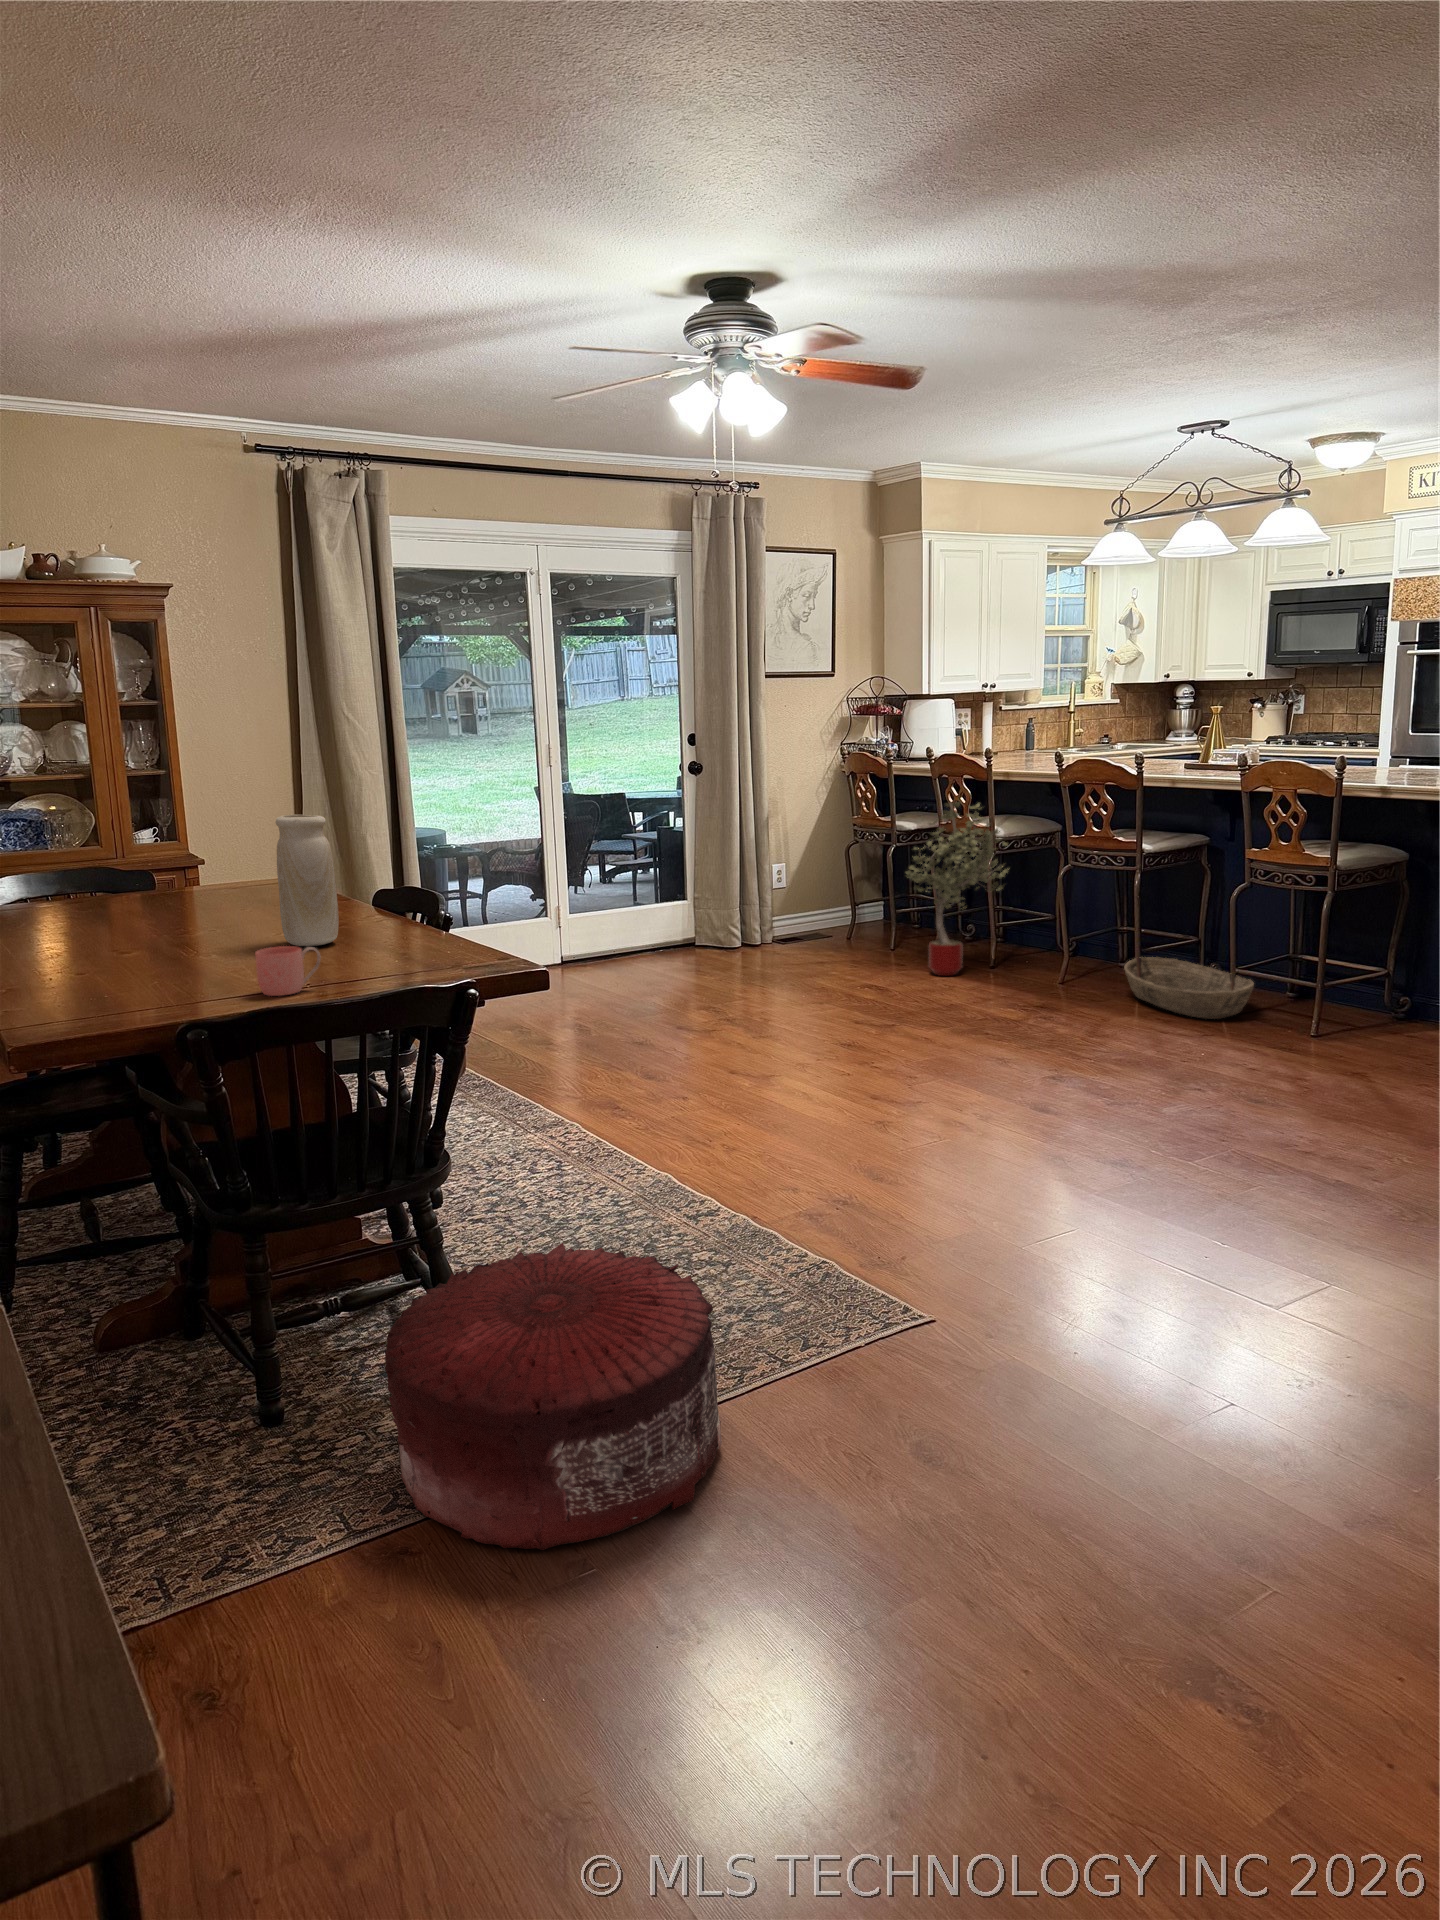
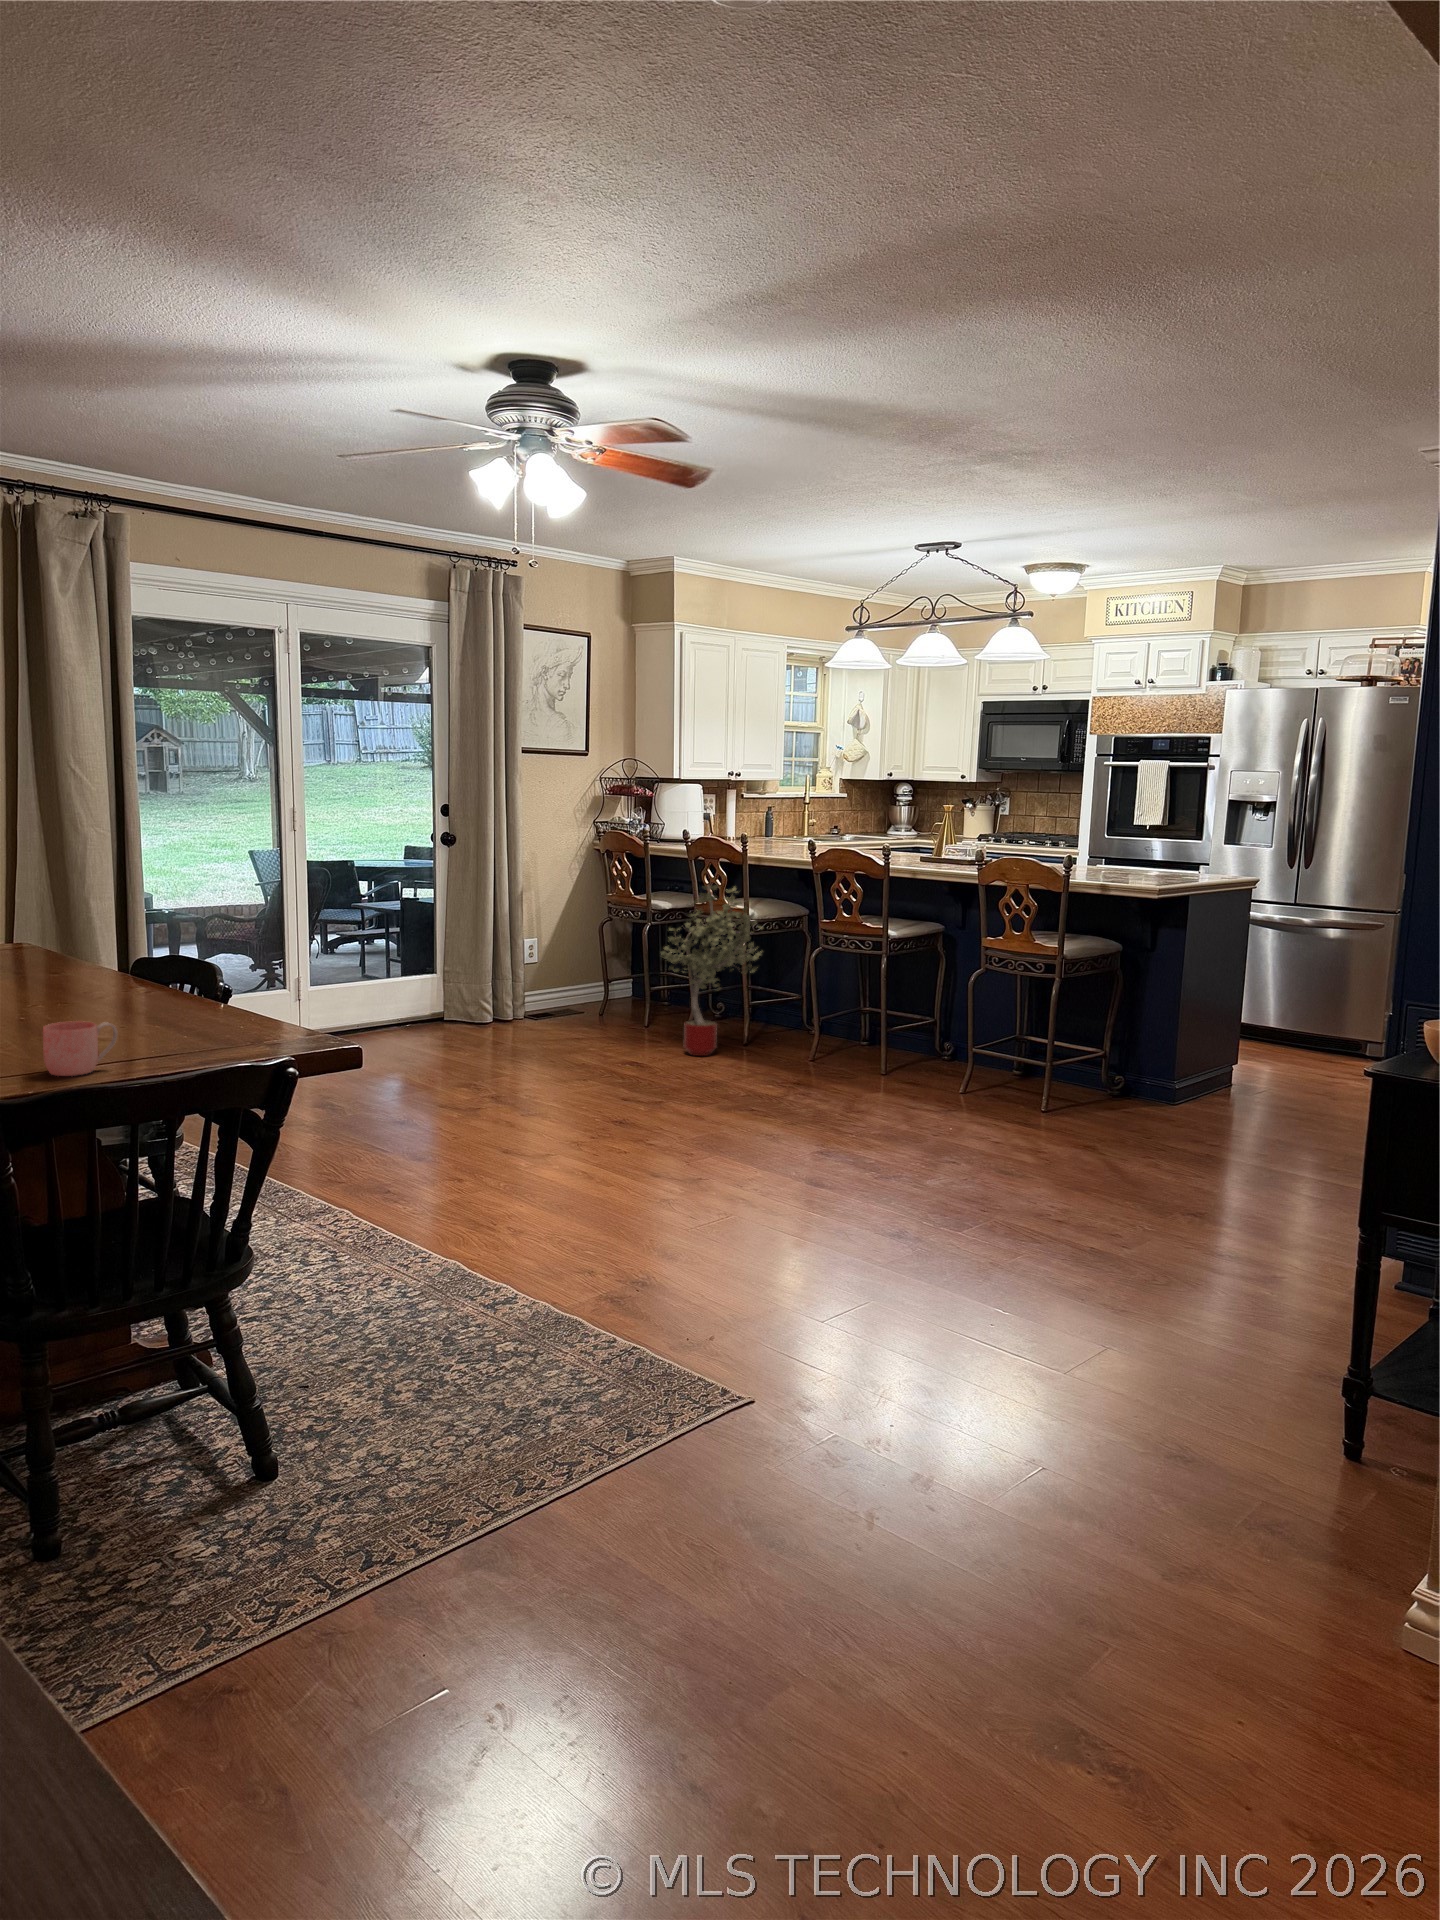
vase: present [275,815,339,946] -> none [46,877,115,1021]
basket: present [1124,957,1254,1019] -> none [873,1039,993,1098]
pouf: present [385,1243,722,1550] -> none [203,1338,563,1675]

